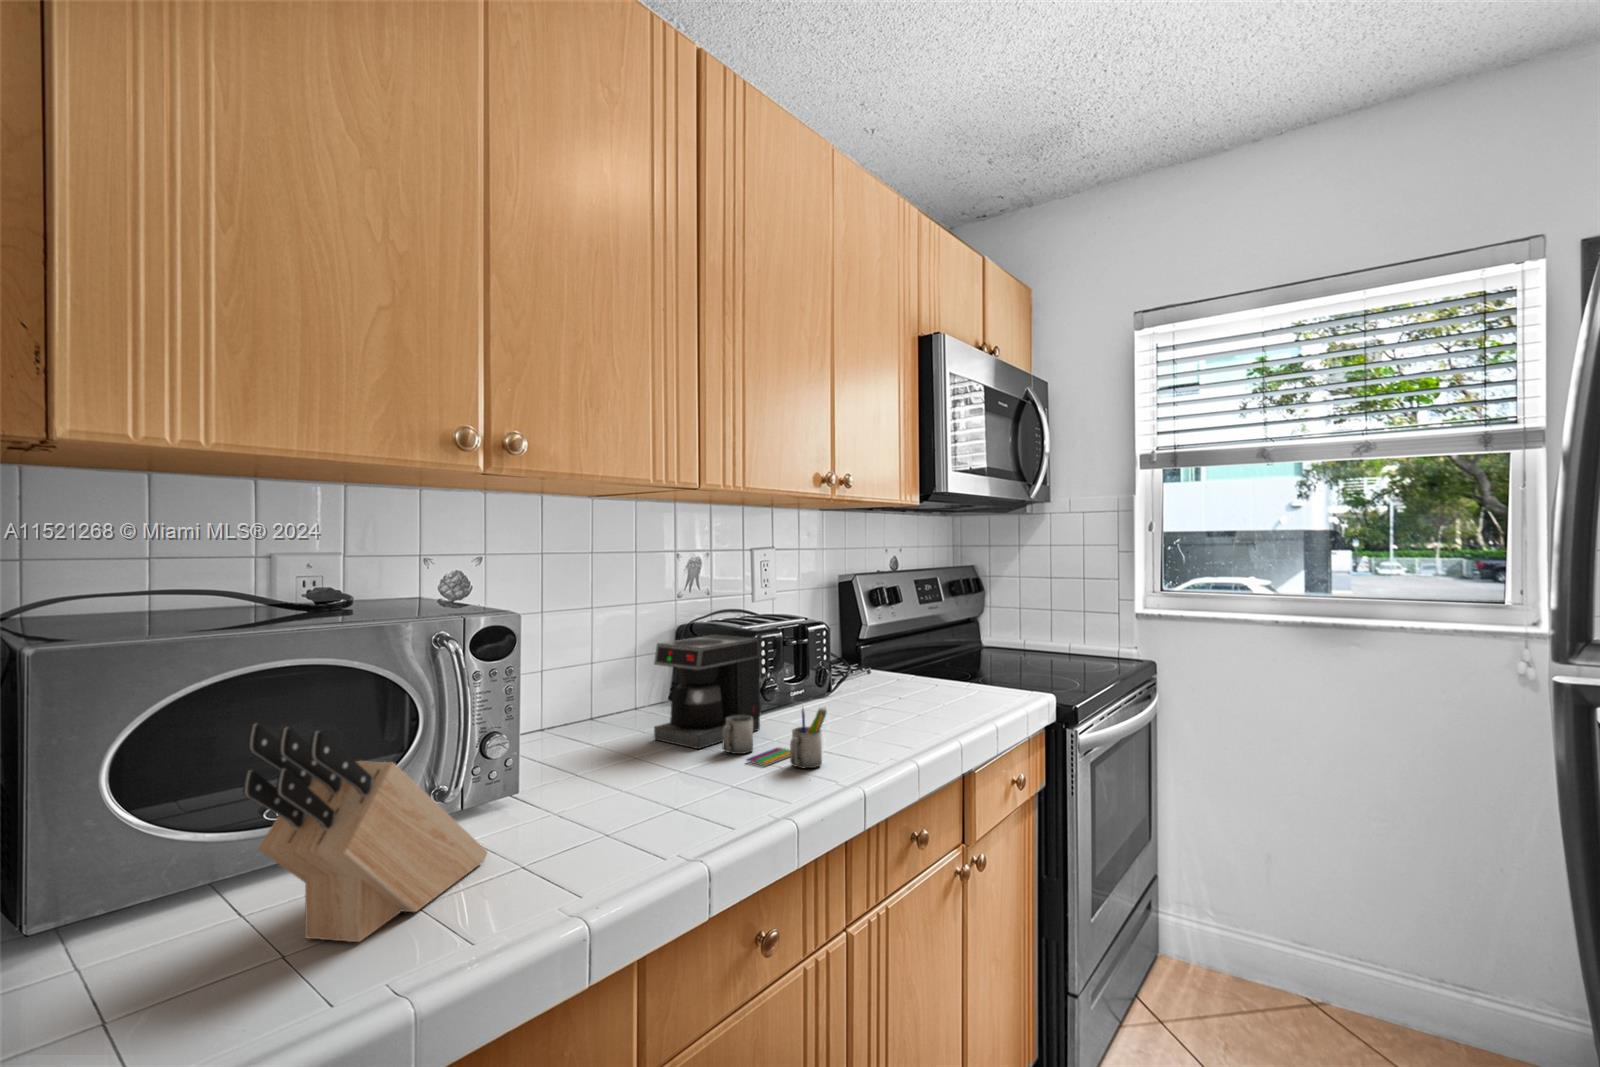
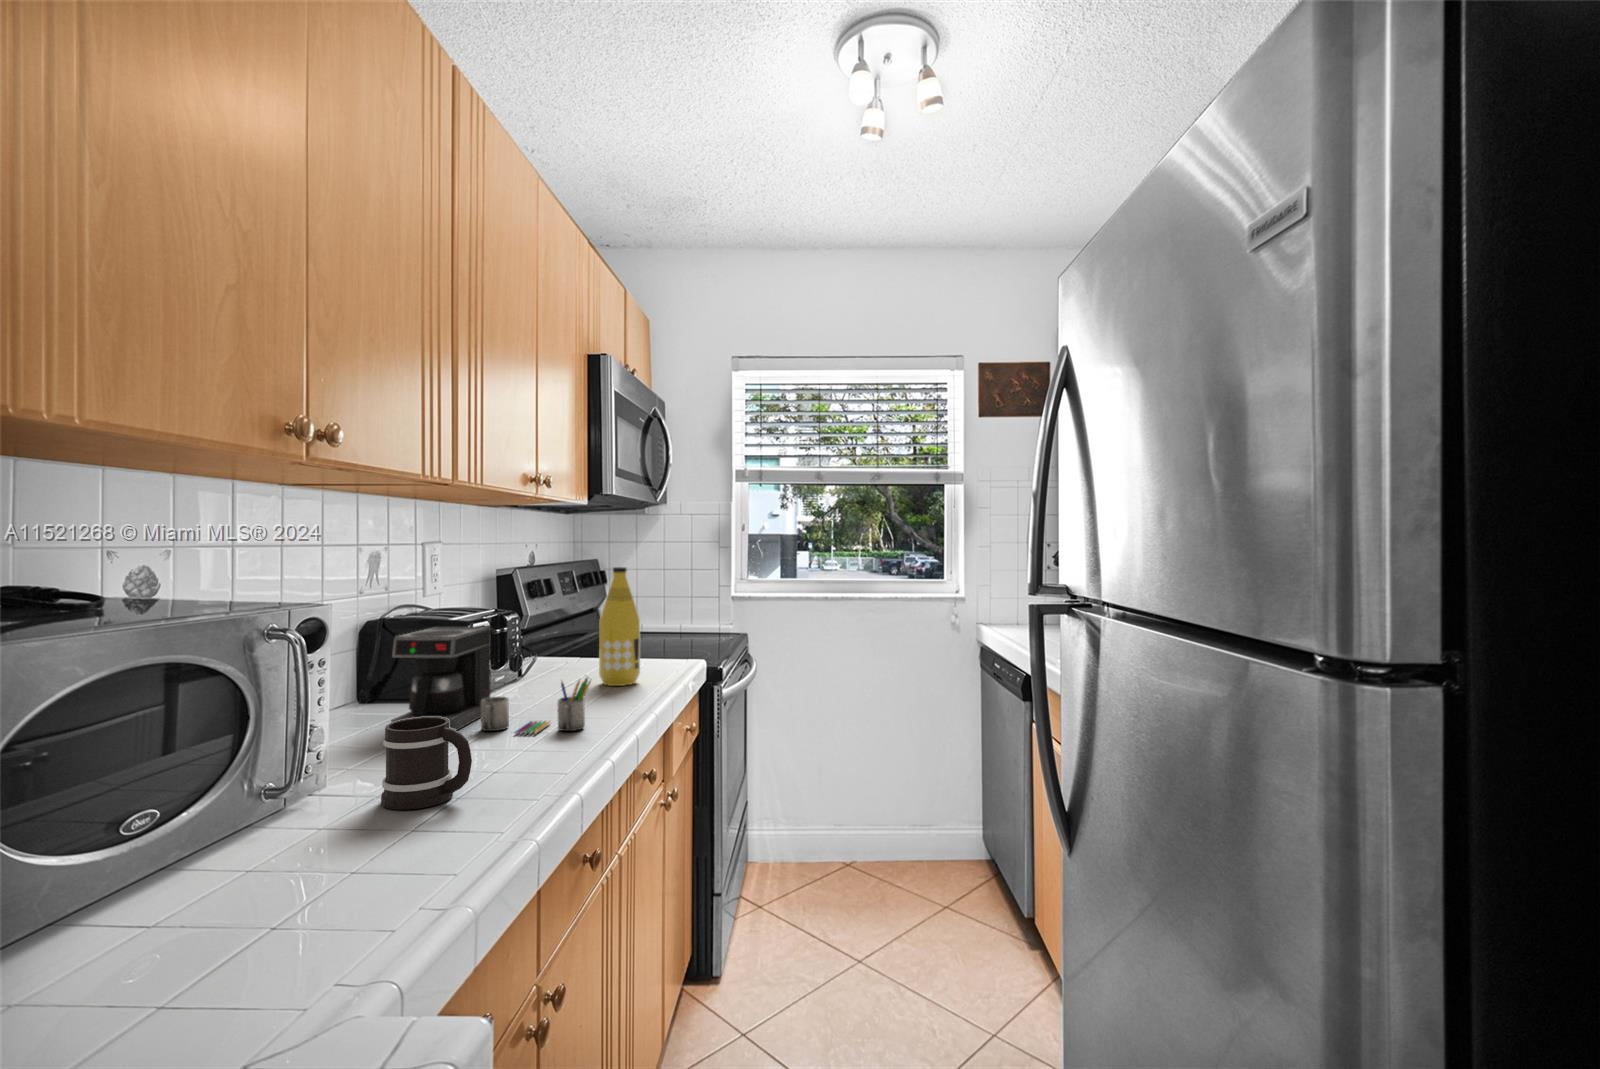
bottle: none [900,576,948,715] -> present [599,567,640,686]
knife block: present [243,724,487,942] -> none [258,702,374,910]
mug: none [536,737,608,839] -> present [381,717,472,810]

